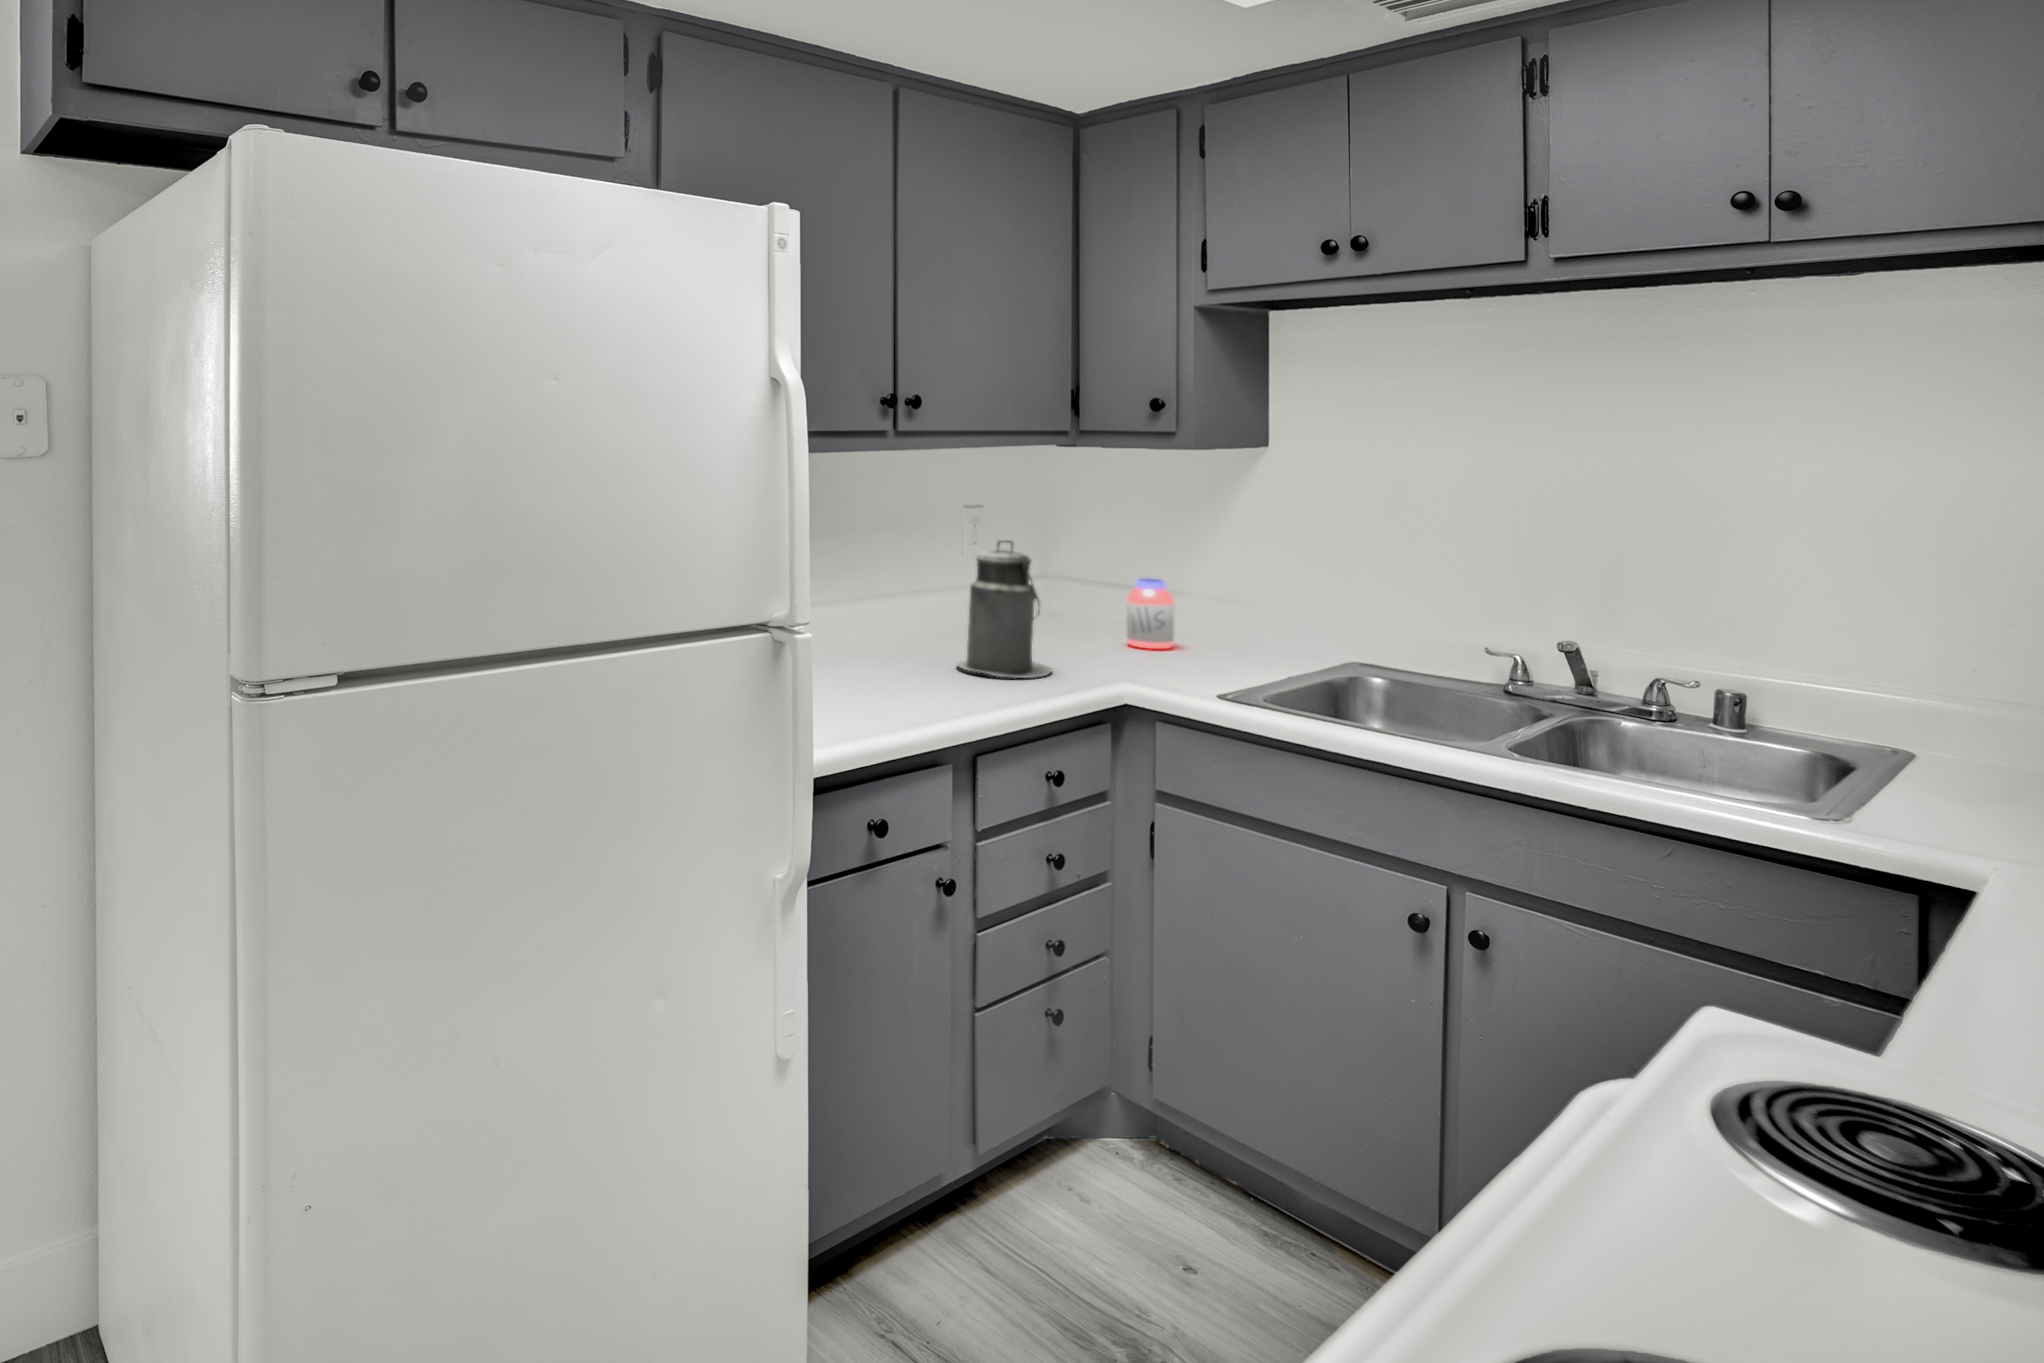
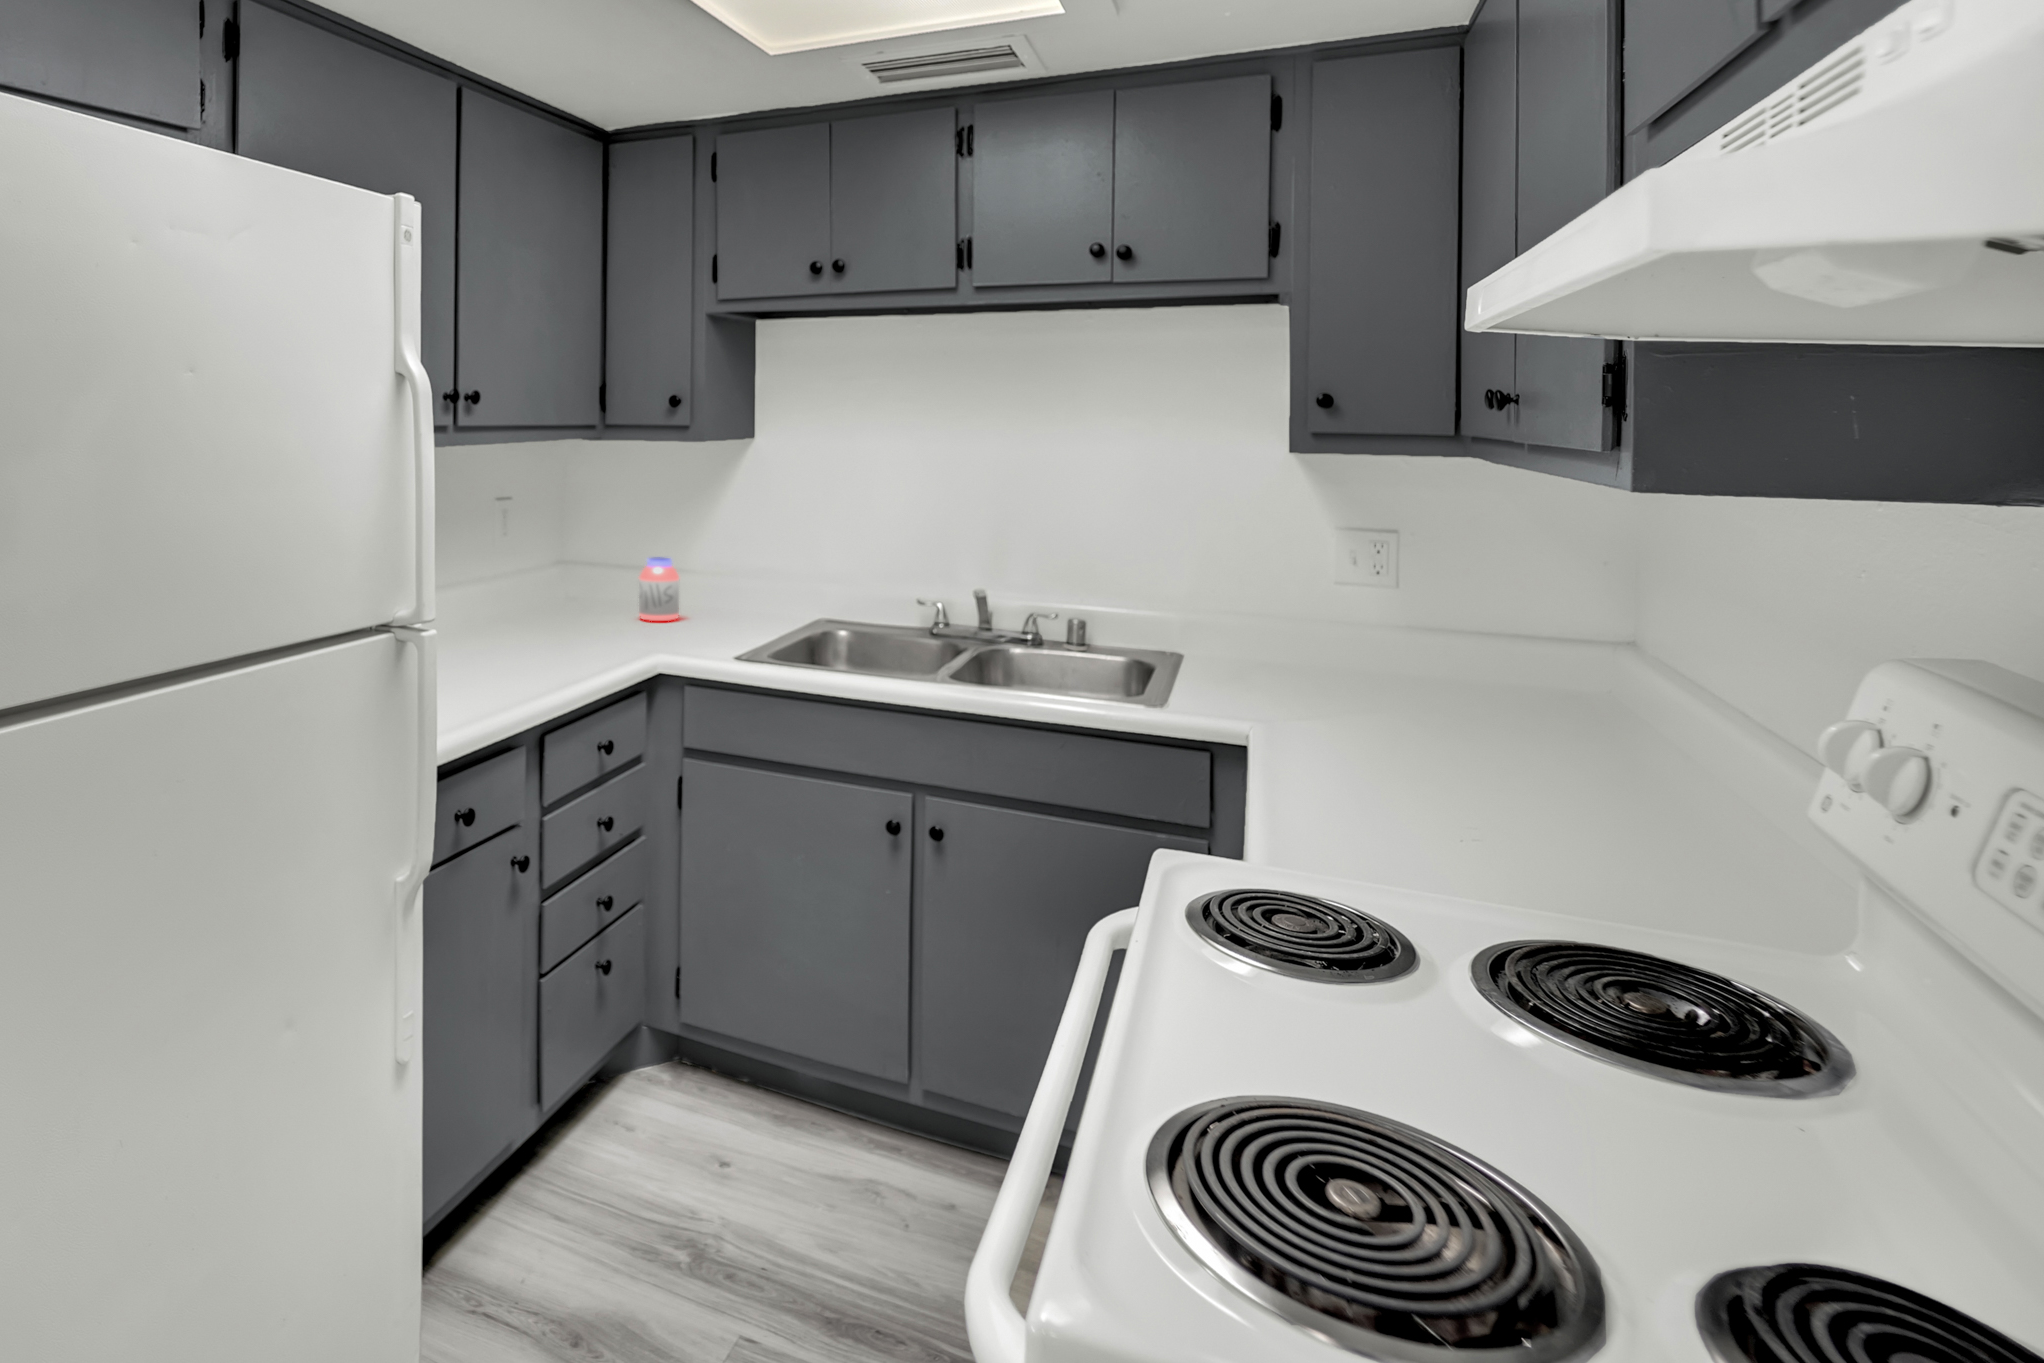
canister: present [957,540,1051,678] -> none [500,527,588,658]

